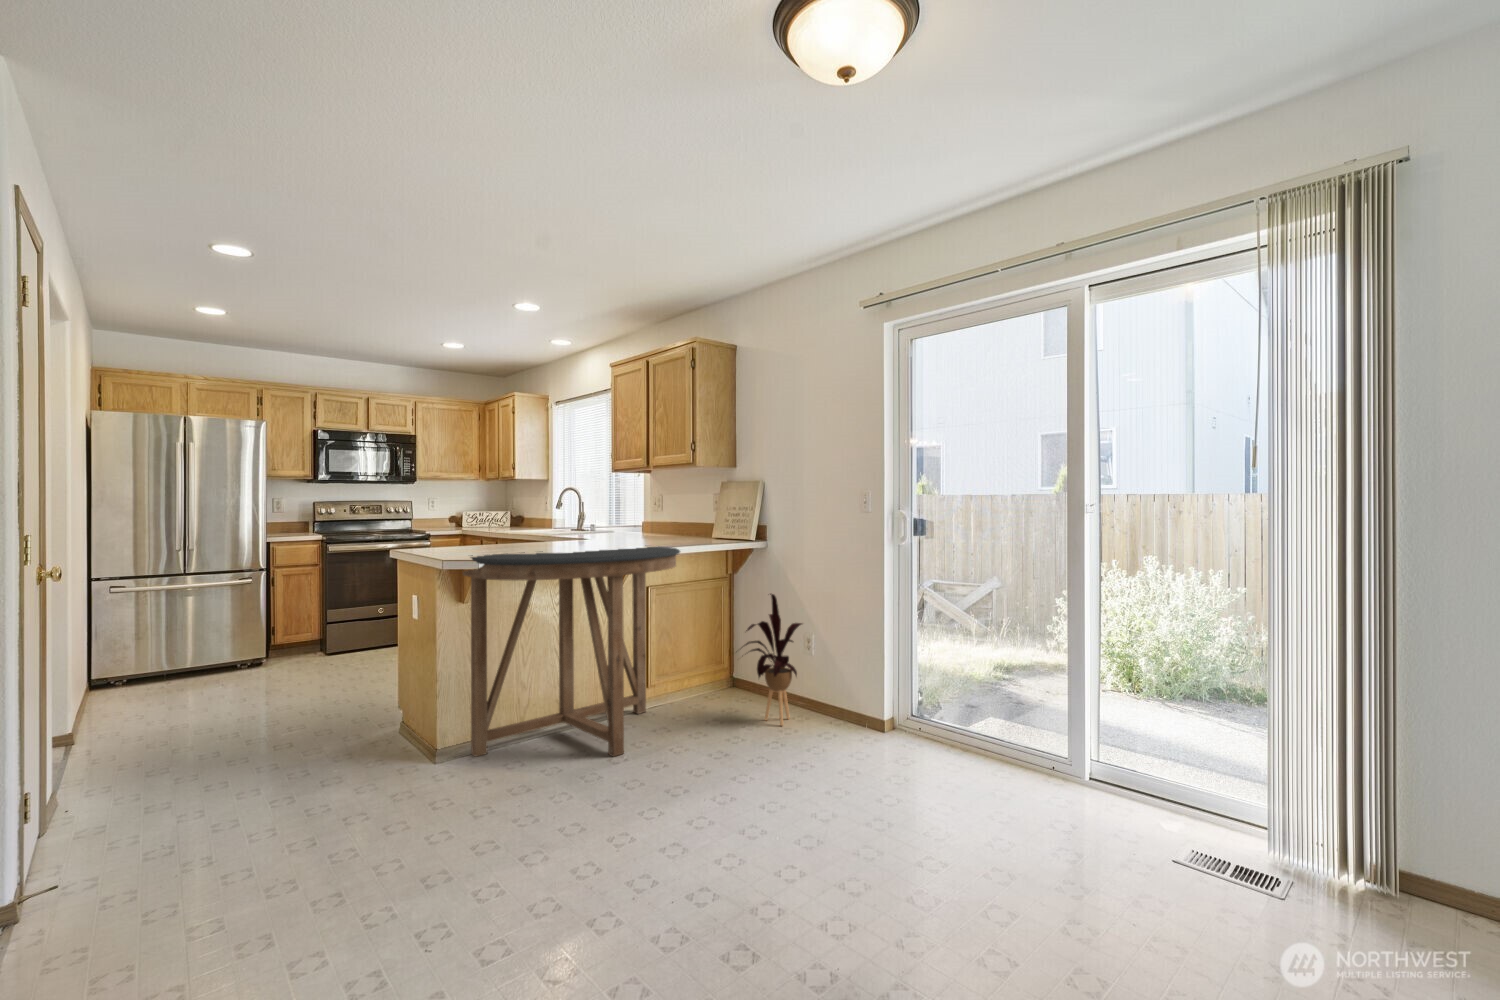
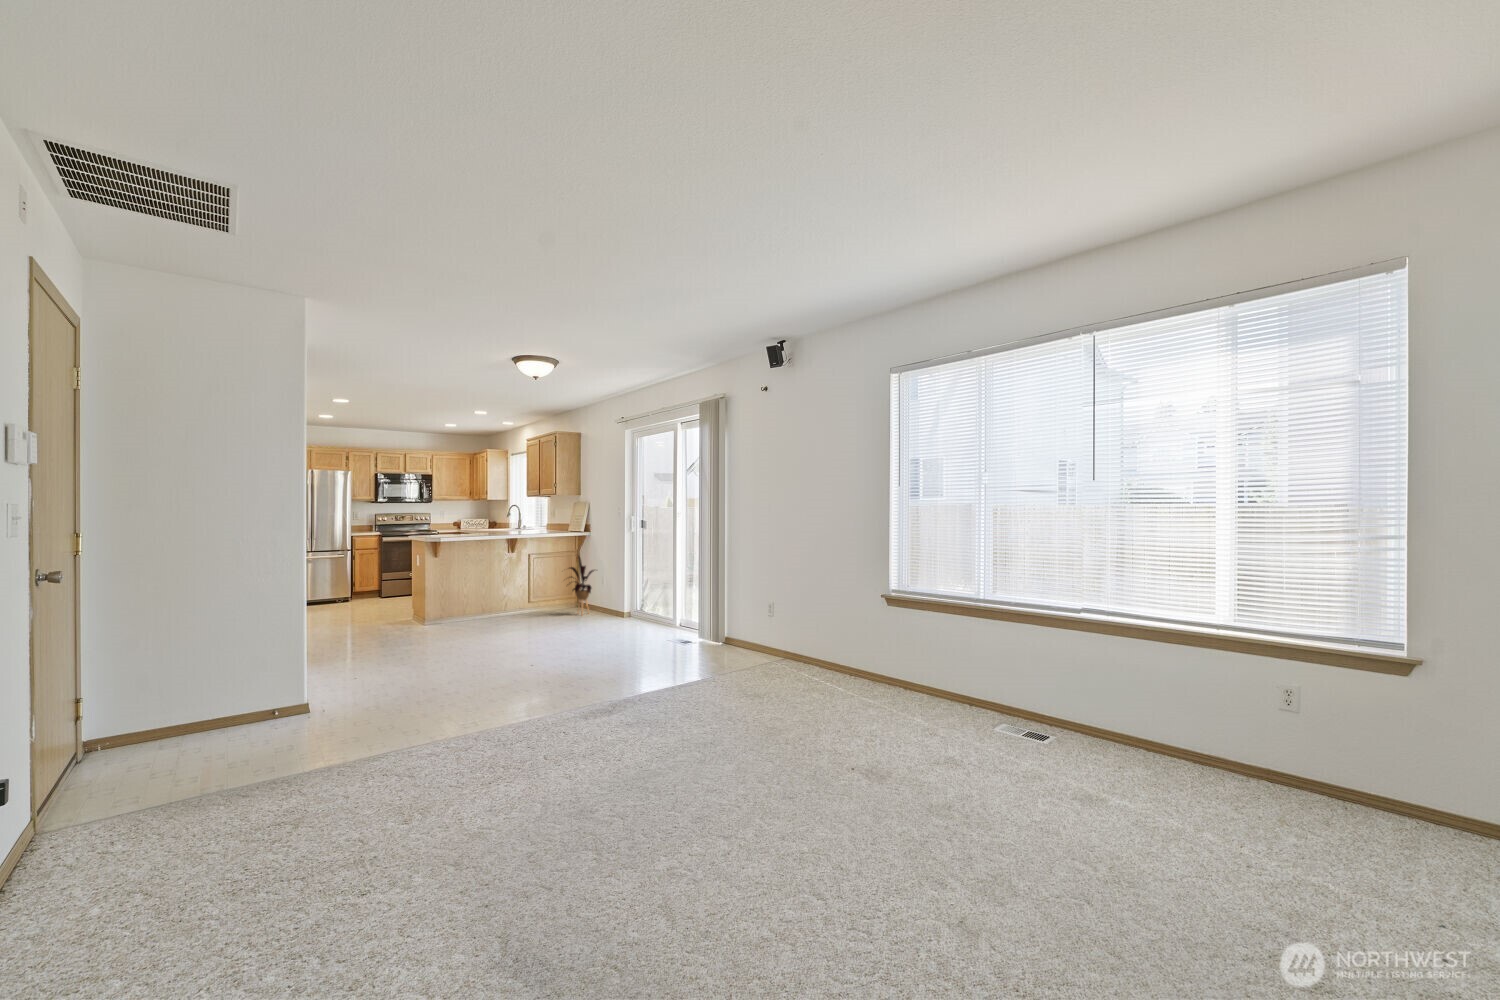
console table: present [463,547,680,757] -> none [433,534,538,622]

